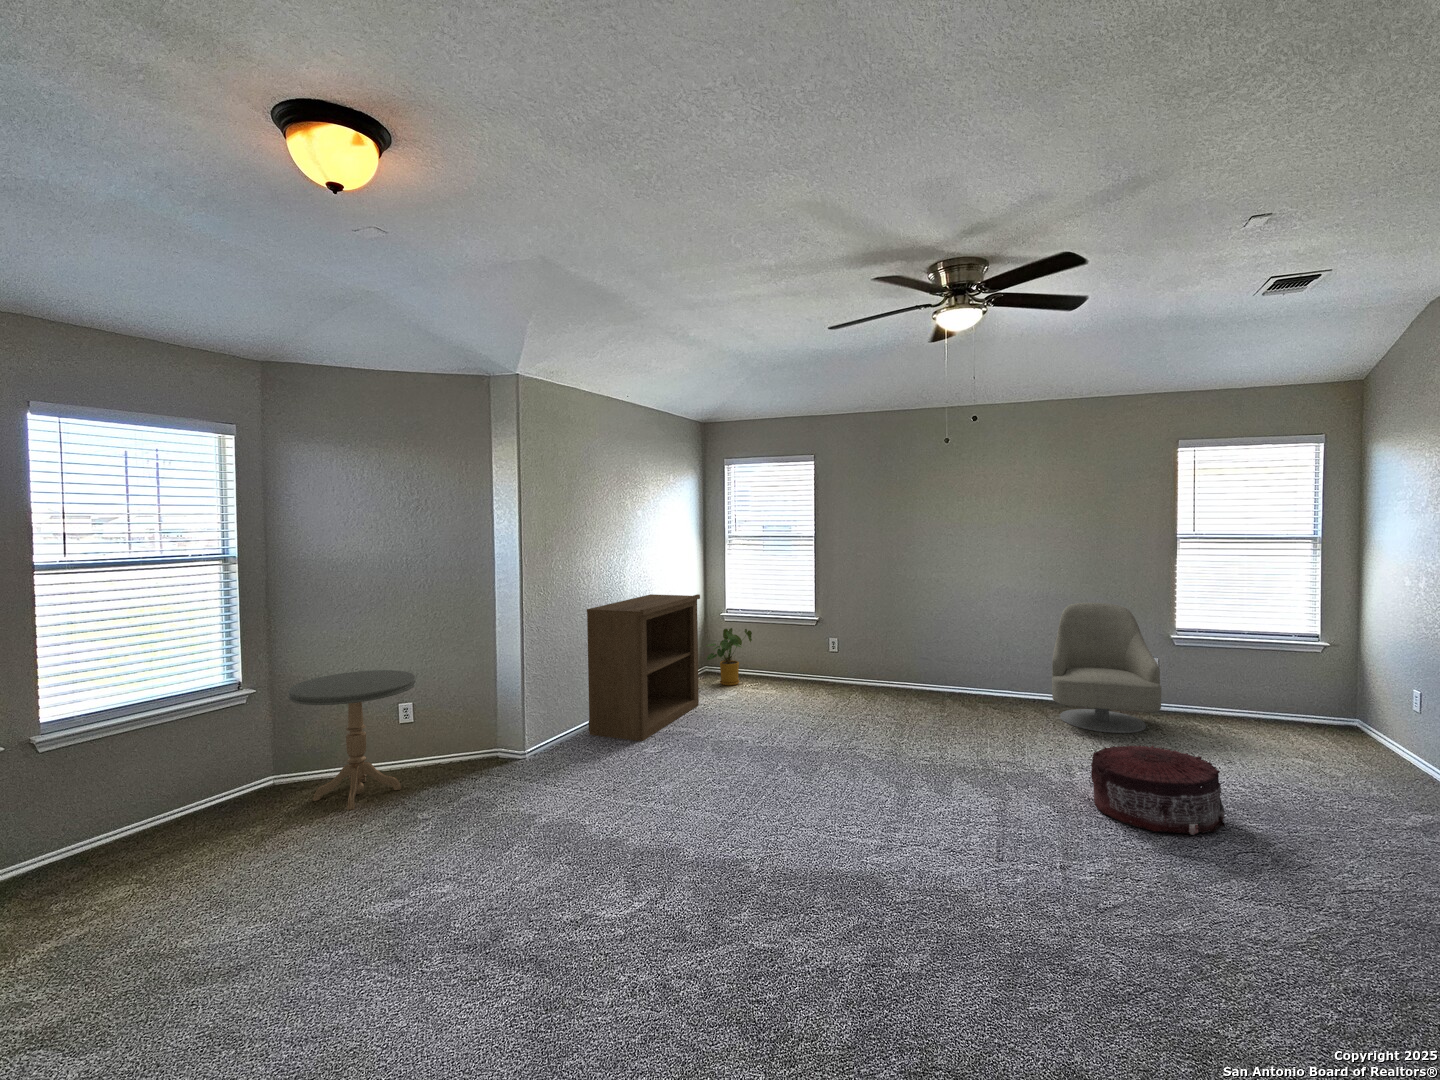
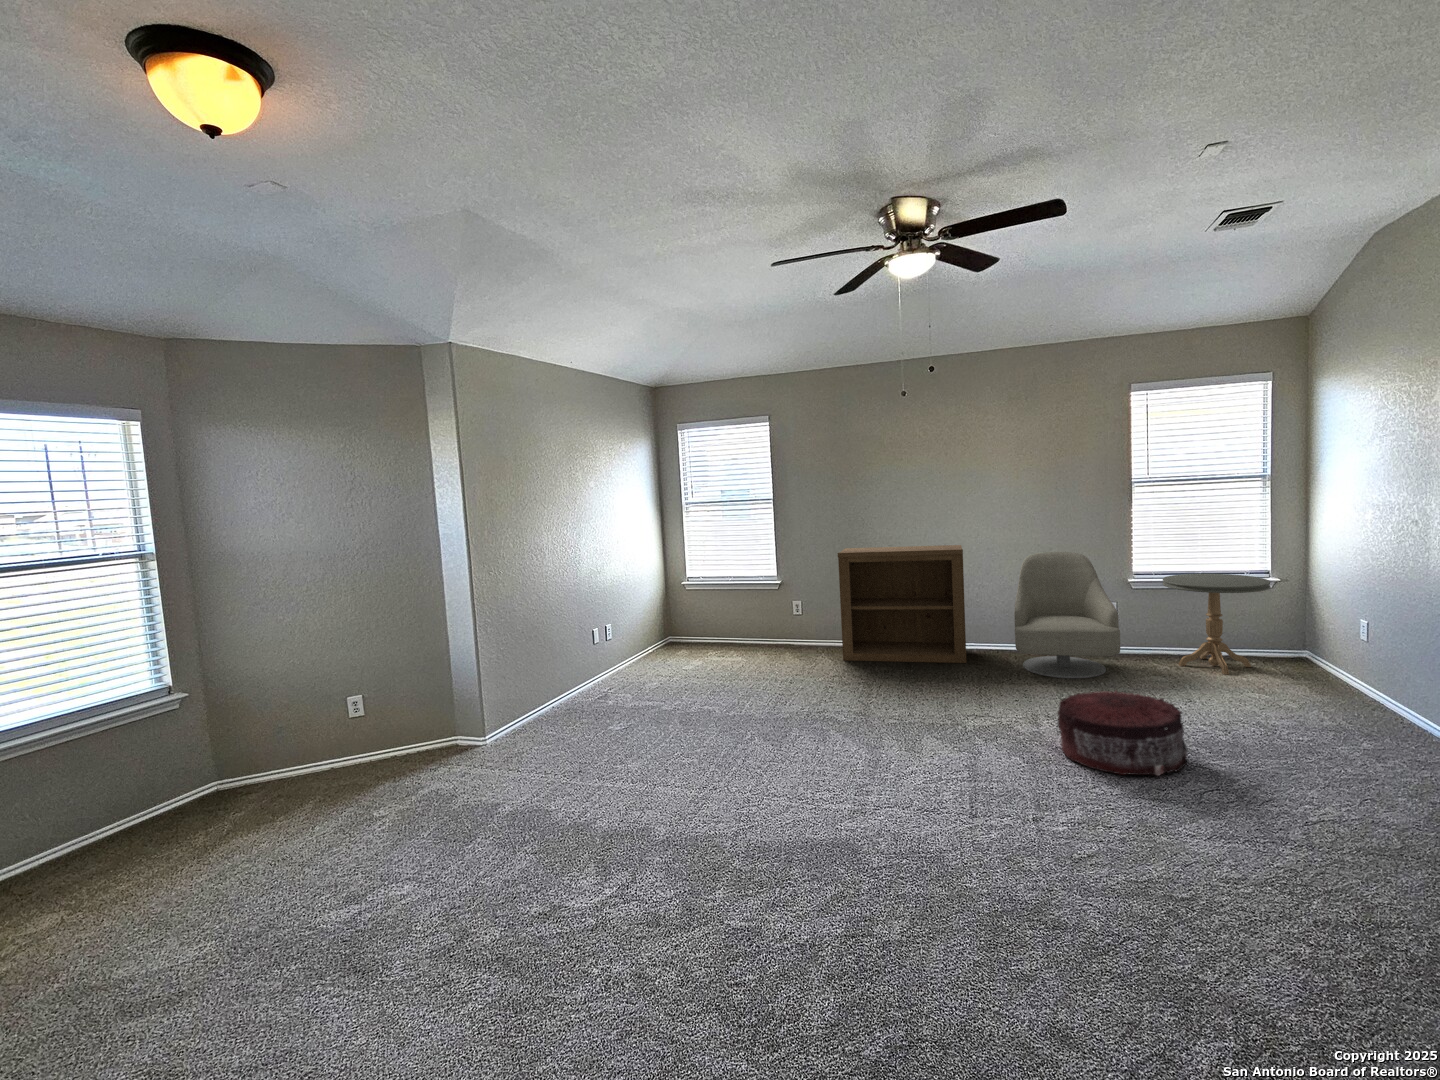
bookshelf: present [587,594,700,741] -> present [837,545,966,663]
house plant: present [707,628,752,685] -> none [669,597,717,654]
side table: present [288,670,416,810] -> present [1163,574,1270,675]

